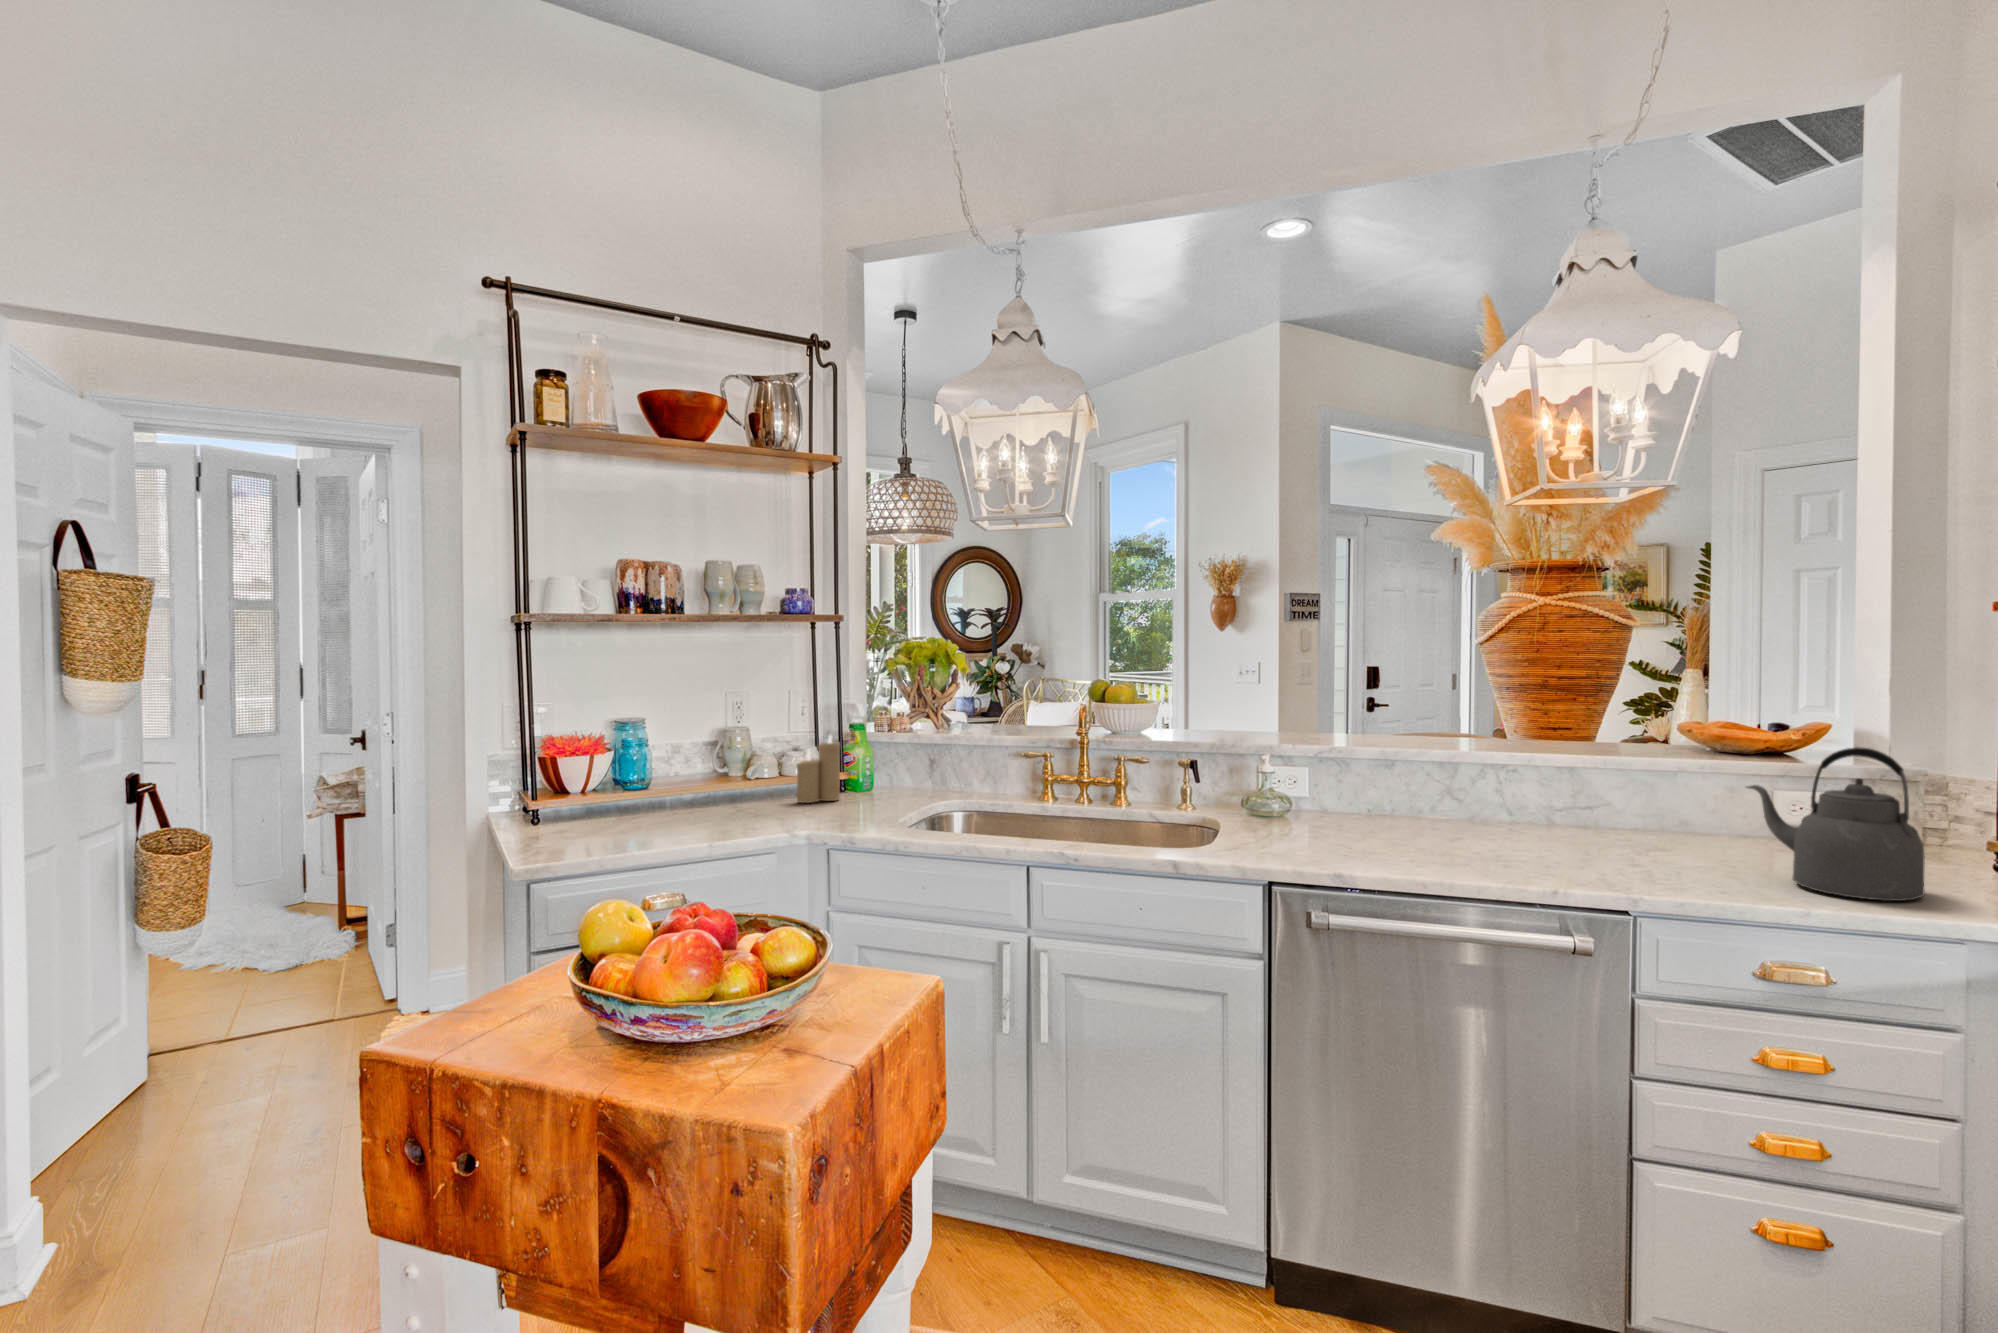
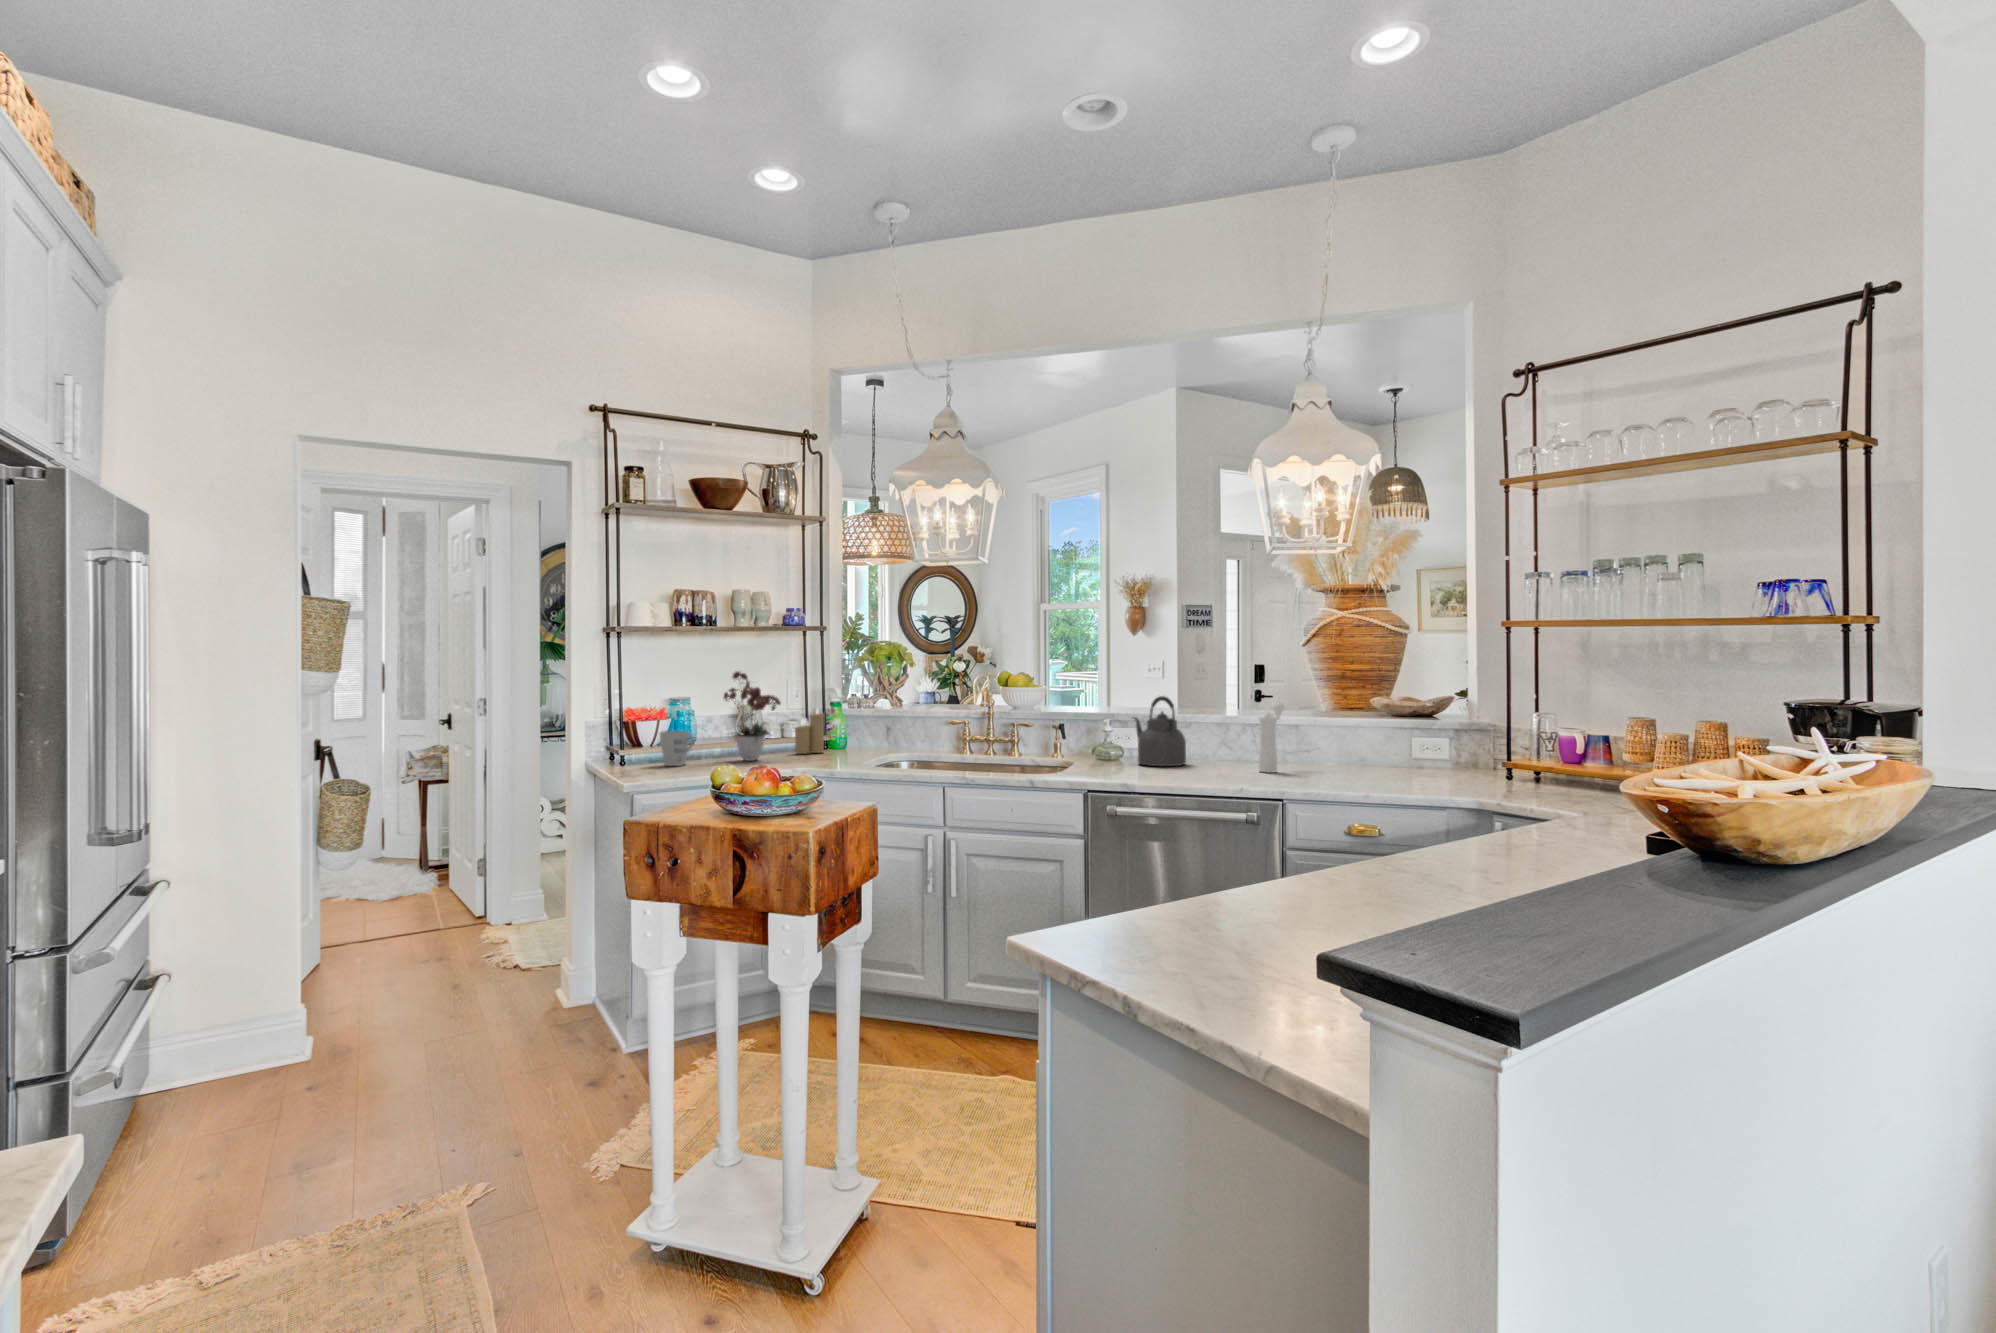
flower arrangement: none [679,675,780,819] -> present [724,671,781,761]
pepper mill: none [1570,738,1608,861] -> present [1259,703,1285,772]
kettle: present [1747,747,1925,901] -> present [1134,696,1186,766]
mug: none [580,775,638,833] -> present [659,731,694,766]

